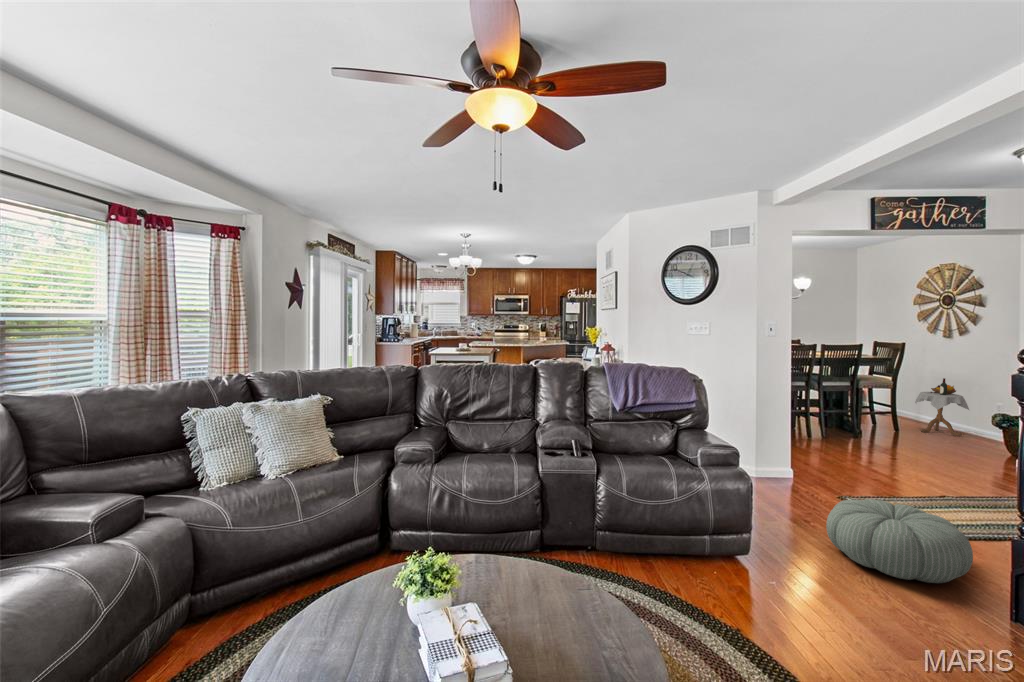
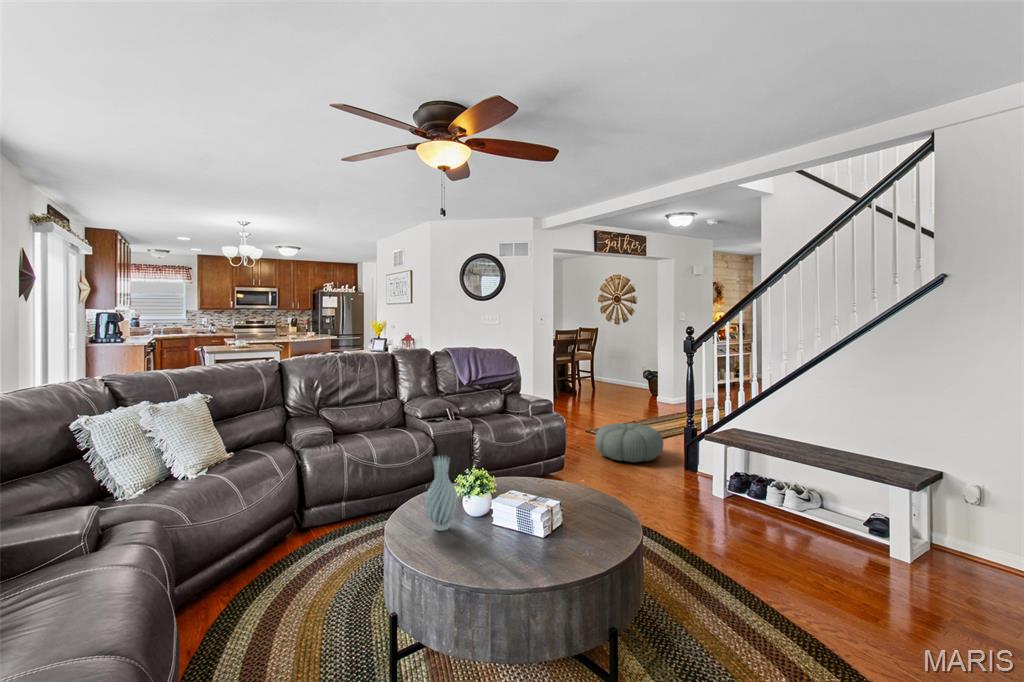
side table: present [915,378,969,436] -> none [603,351,631,388]
vase: none [320,529,373,649] -> present [424,456,458,531]

